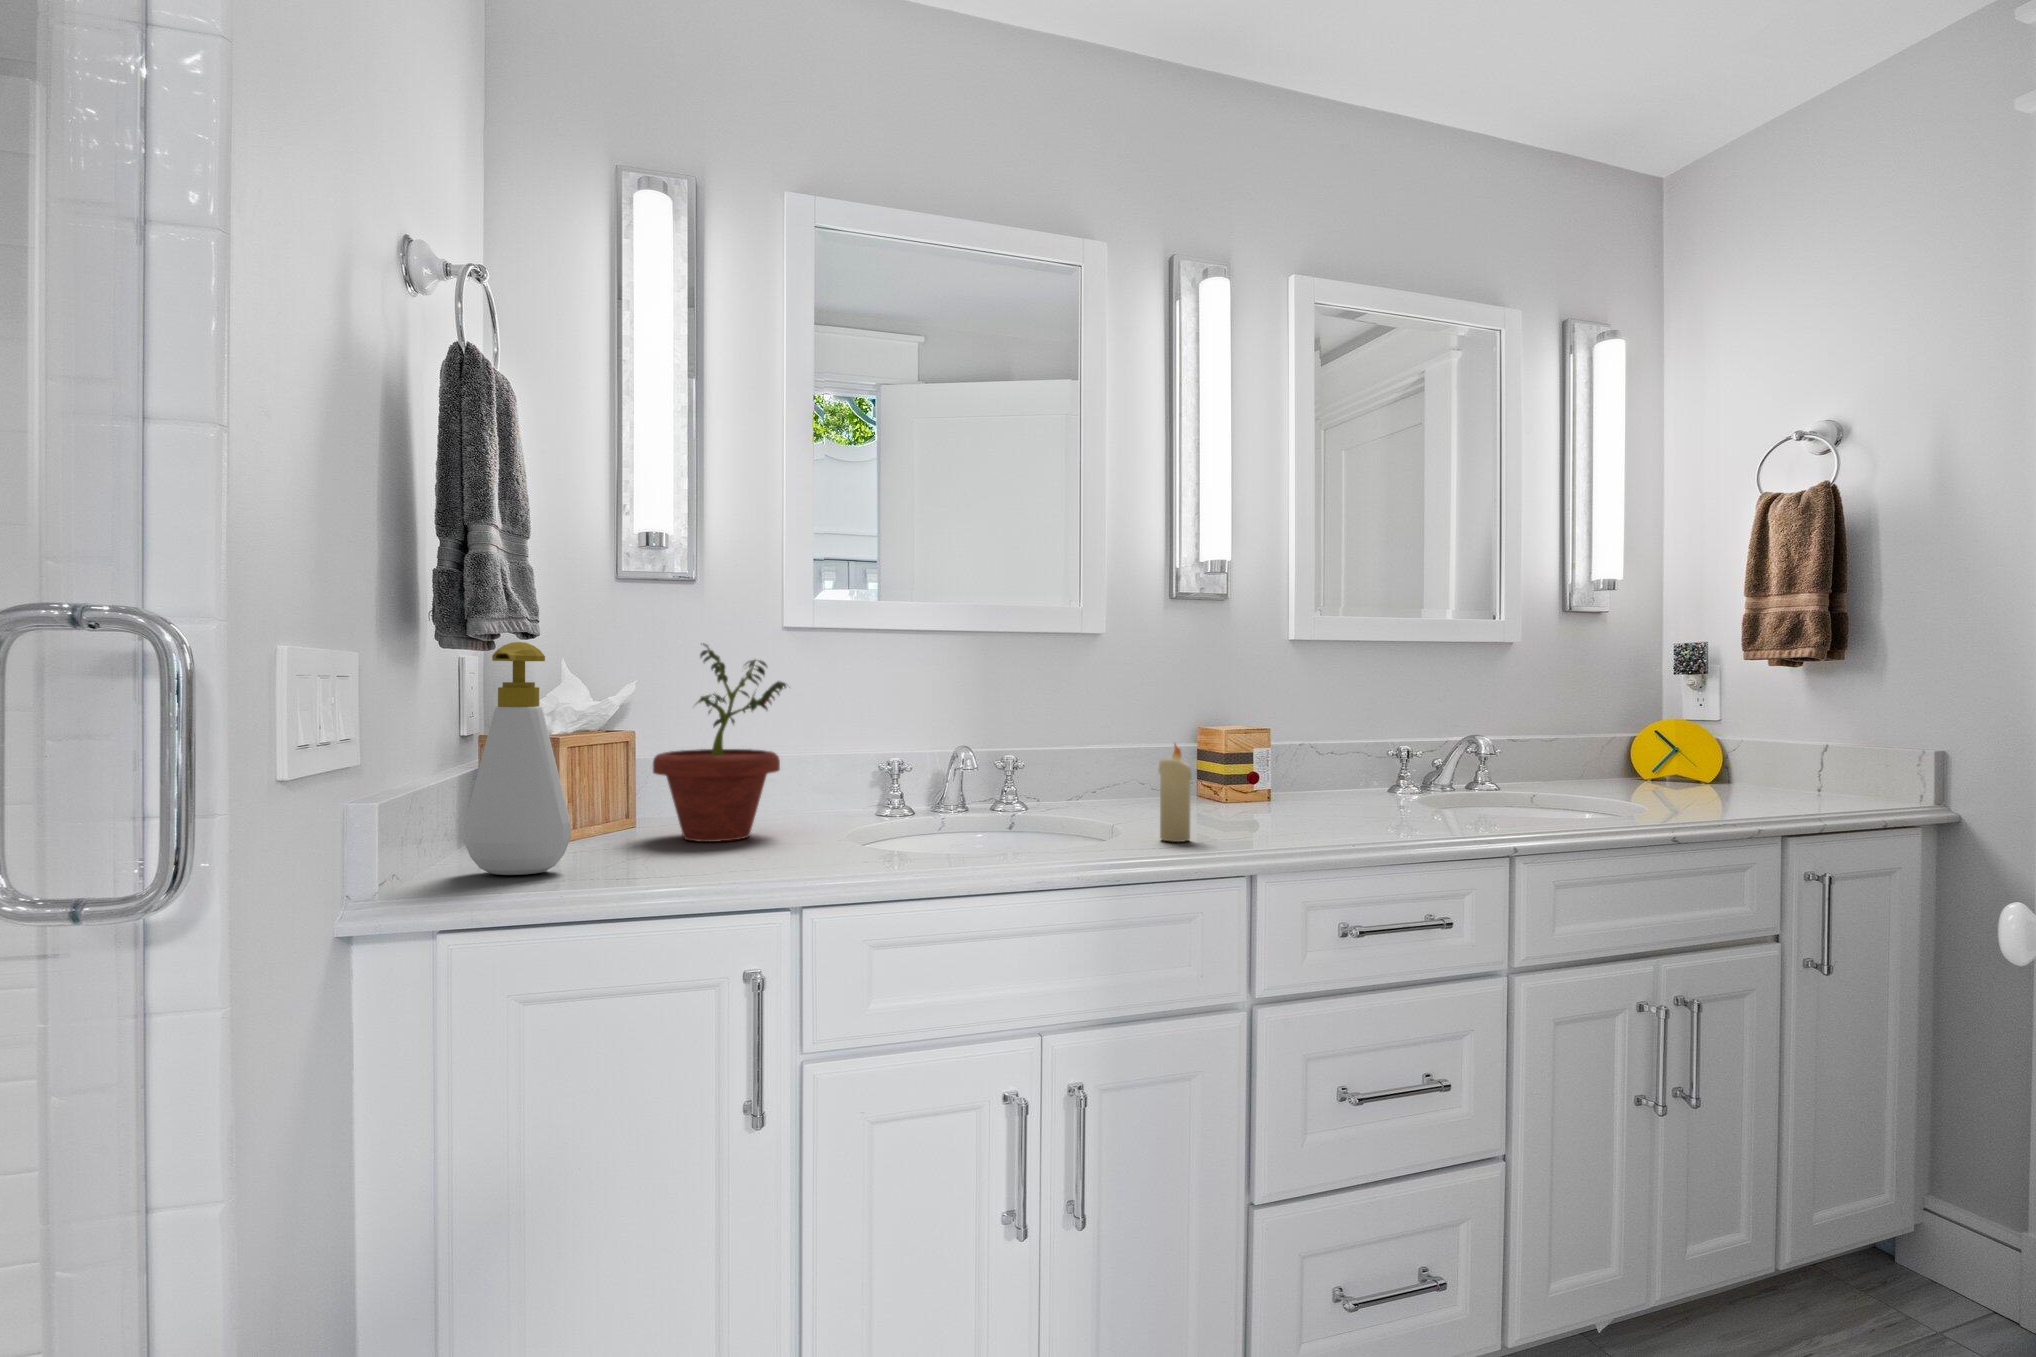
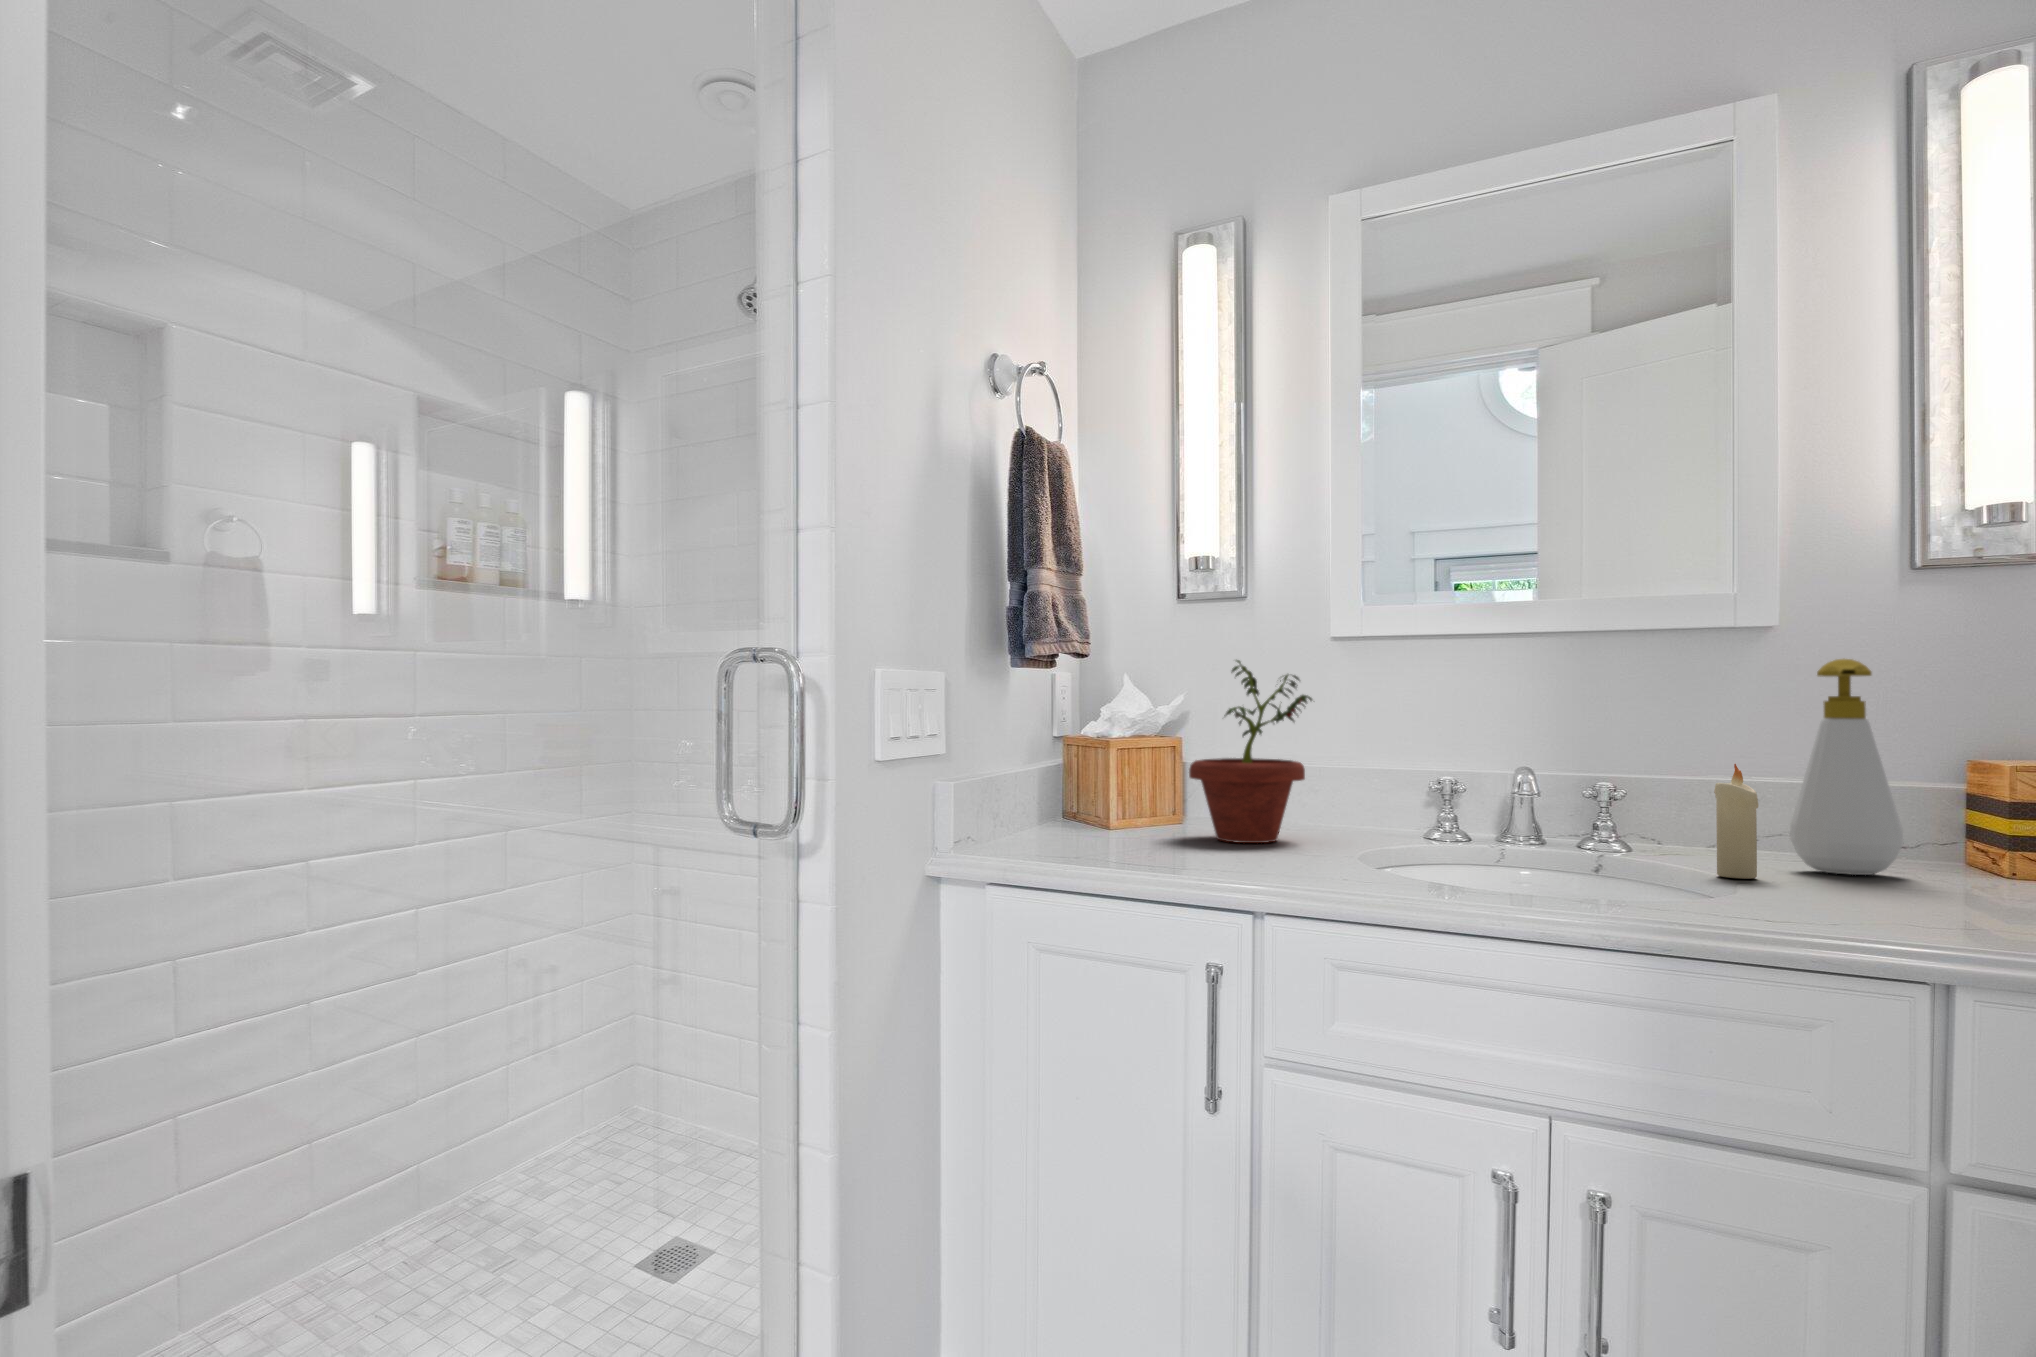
soap bottle: present [464,642,571,875] -> present [1790,659,1903,875]

